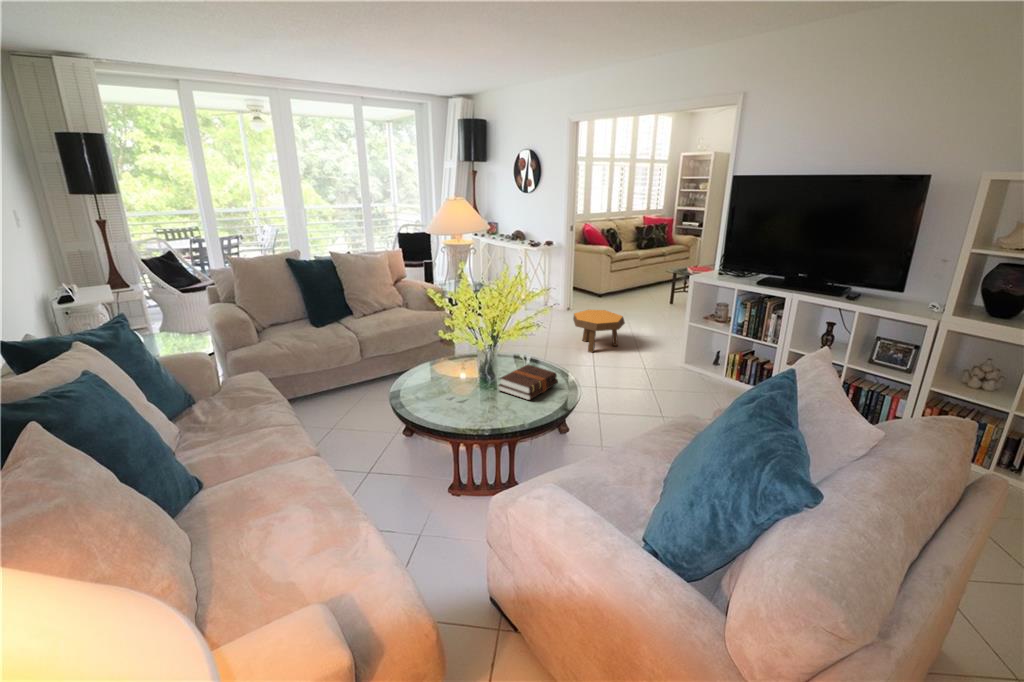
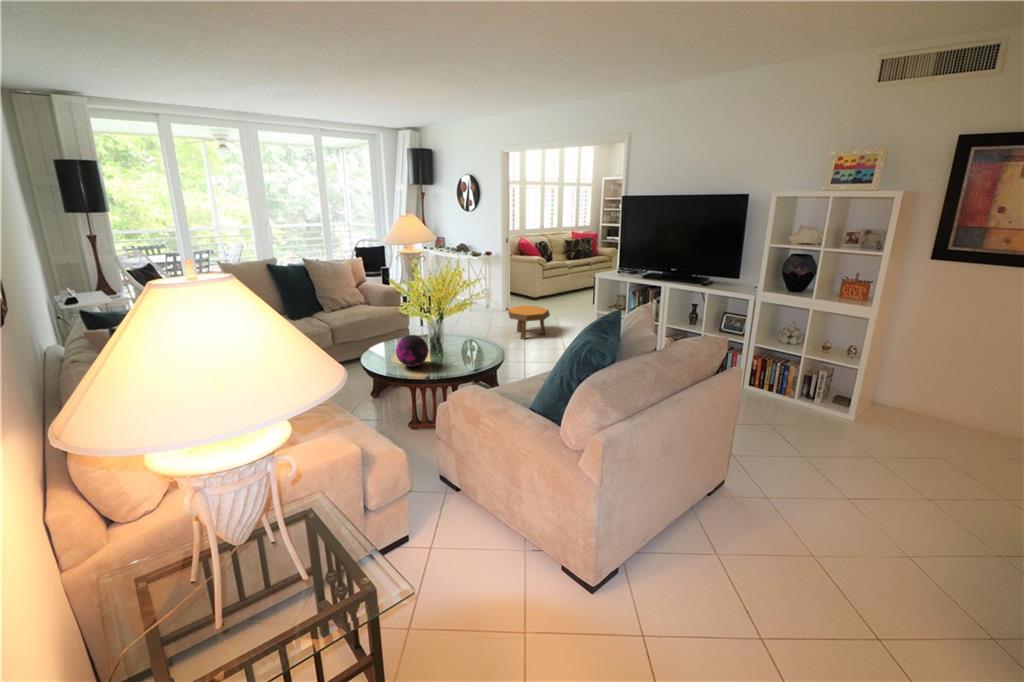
hardback book: present [499,365,558,400] -> none [443,337,489,360]
decorative orb: none [436,367,479,410] -> present [396,335,428,367]

